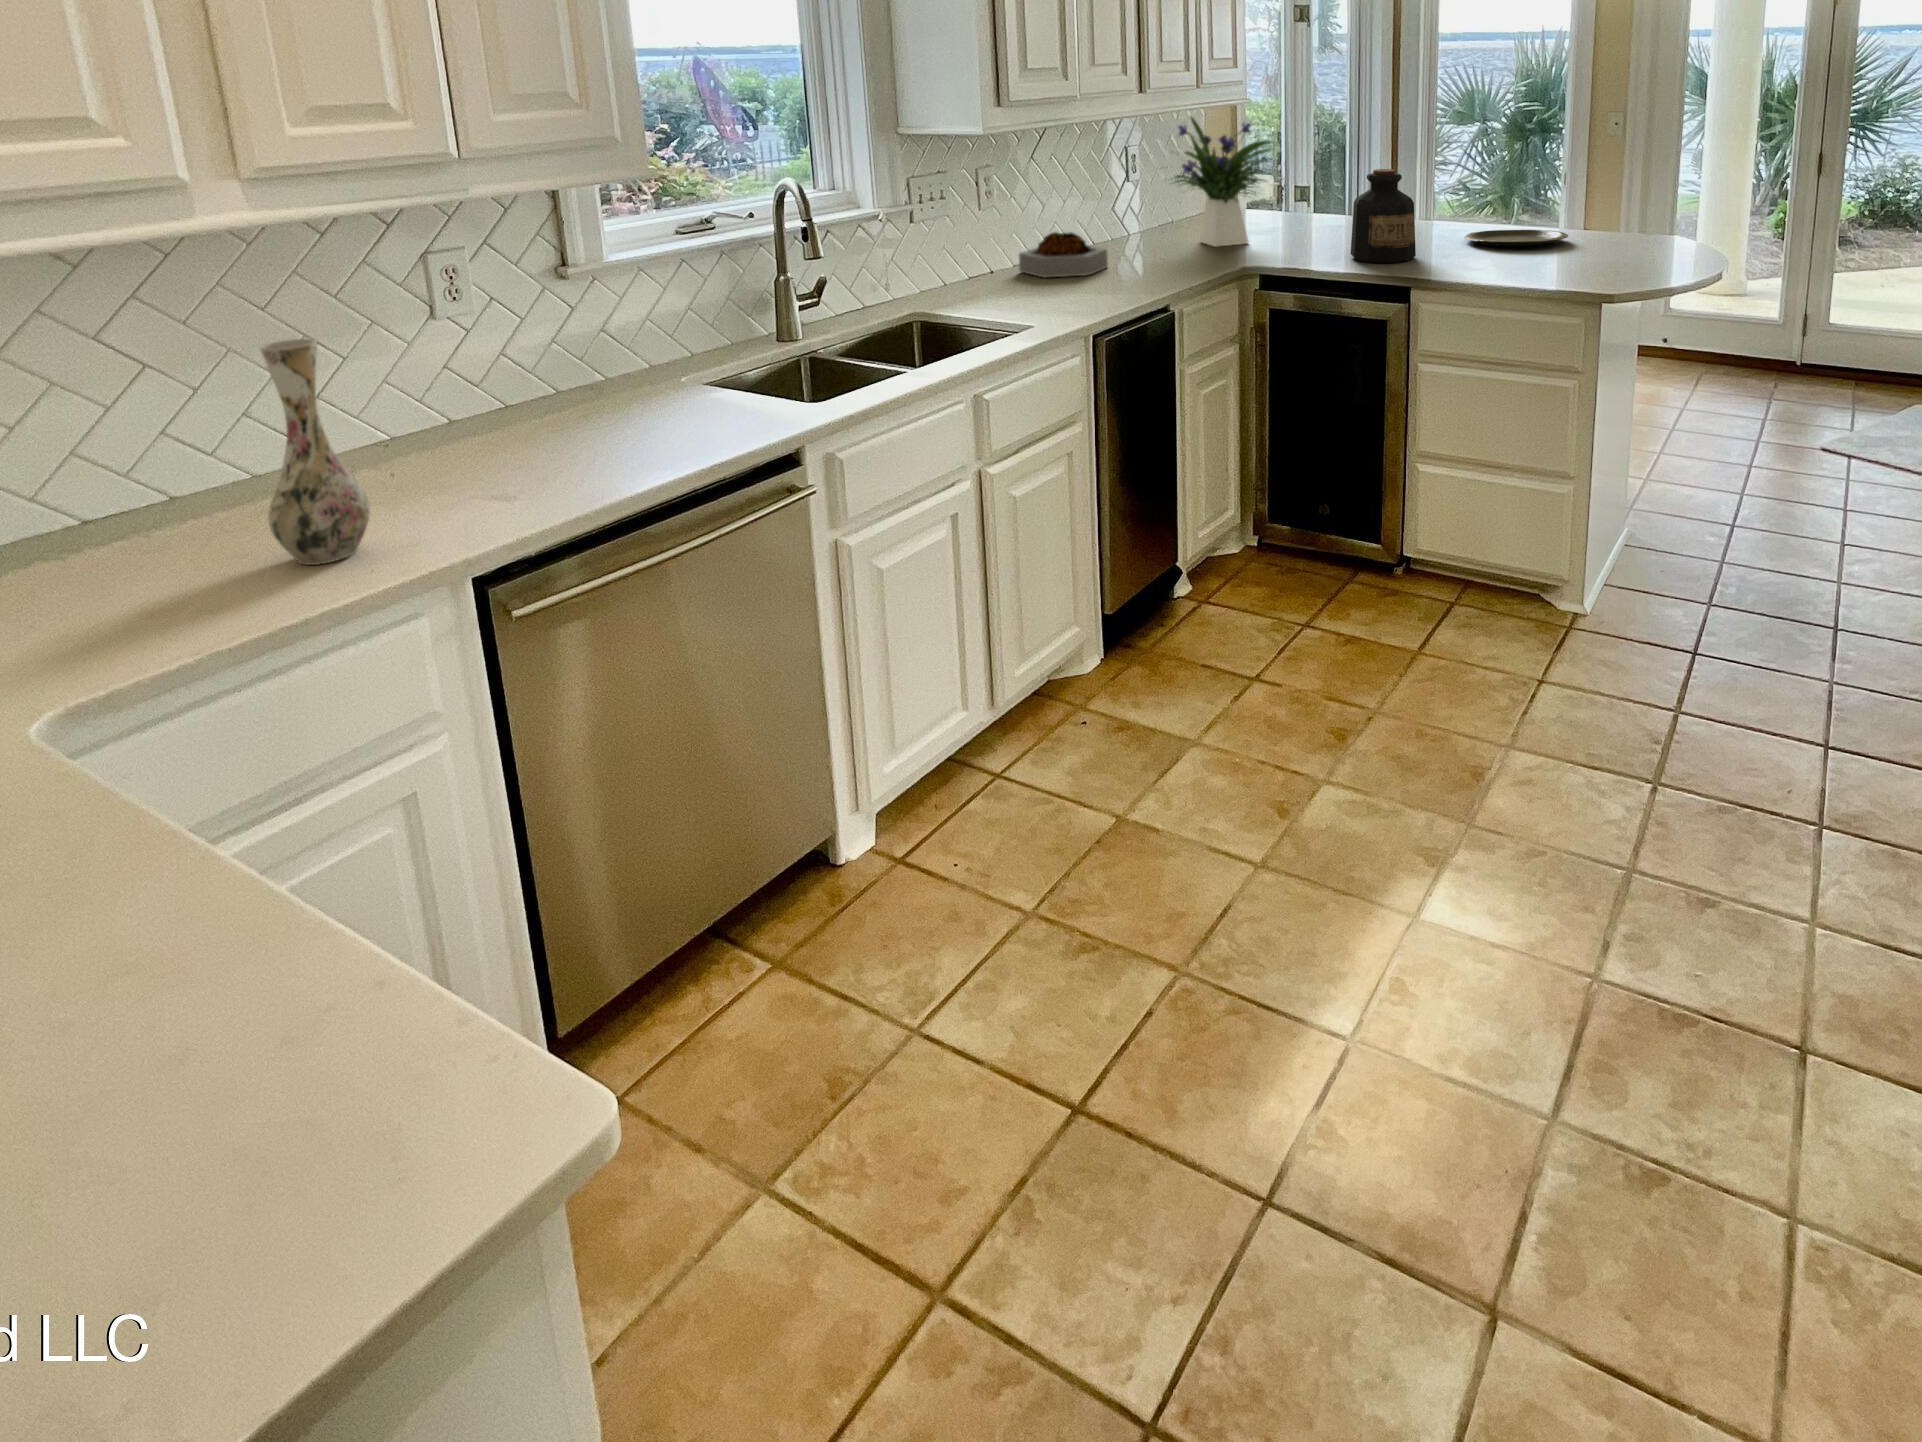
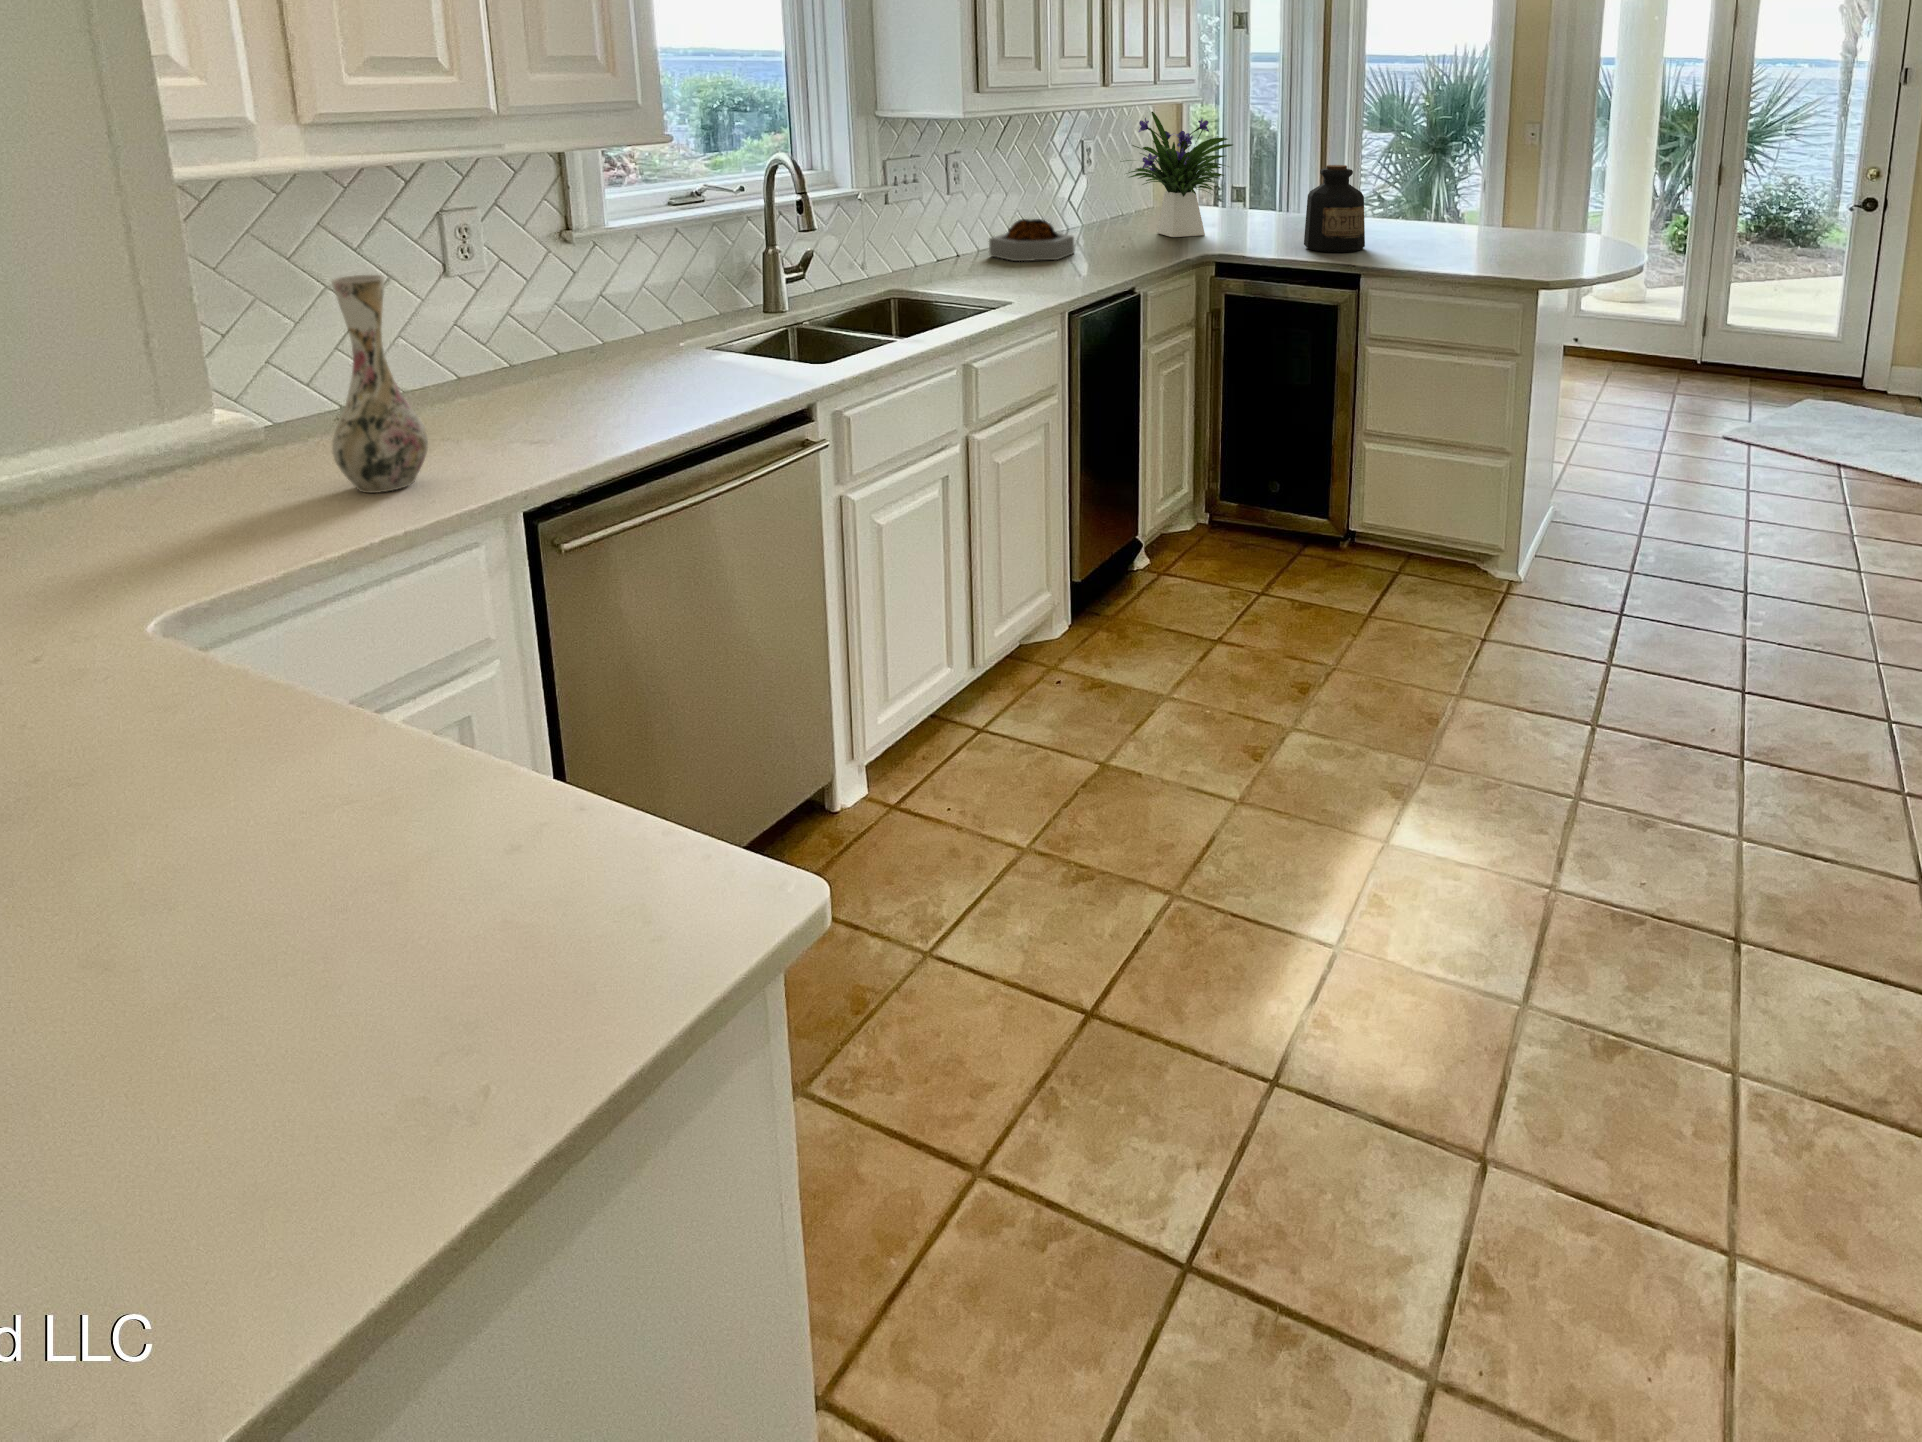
plate: present [1465,230,1568,246] -> none [1407,226,1503,239]

